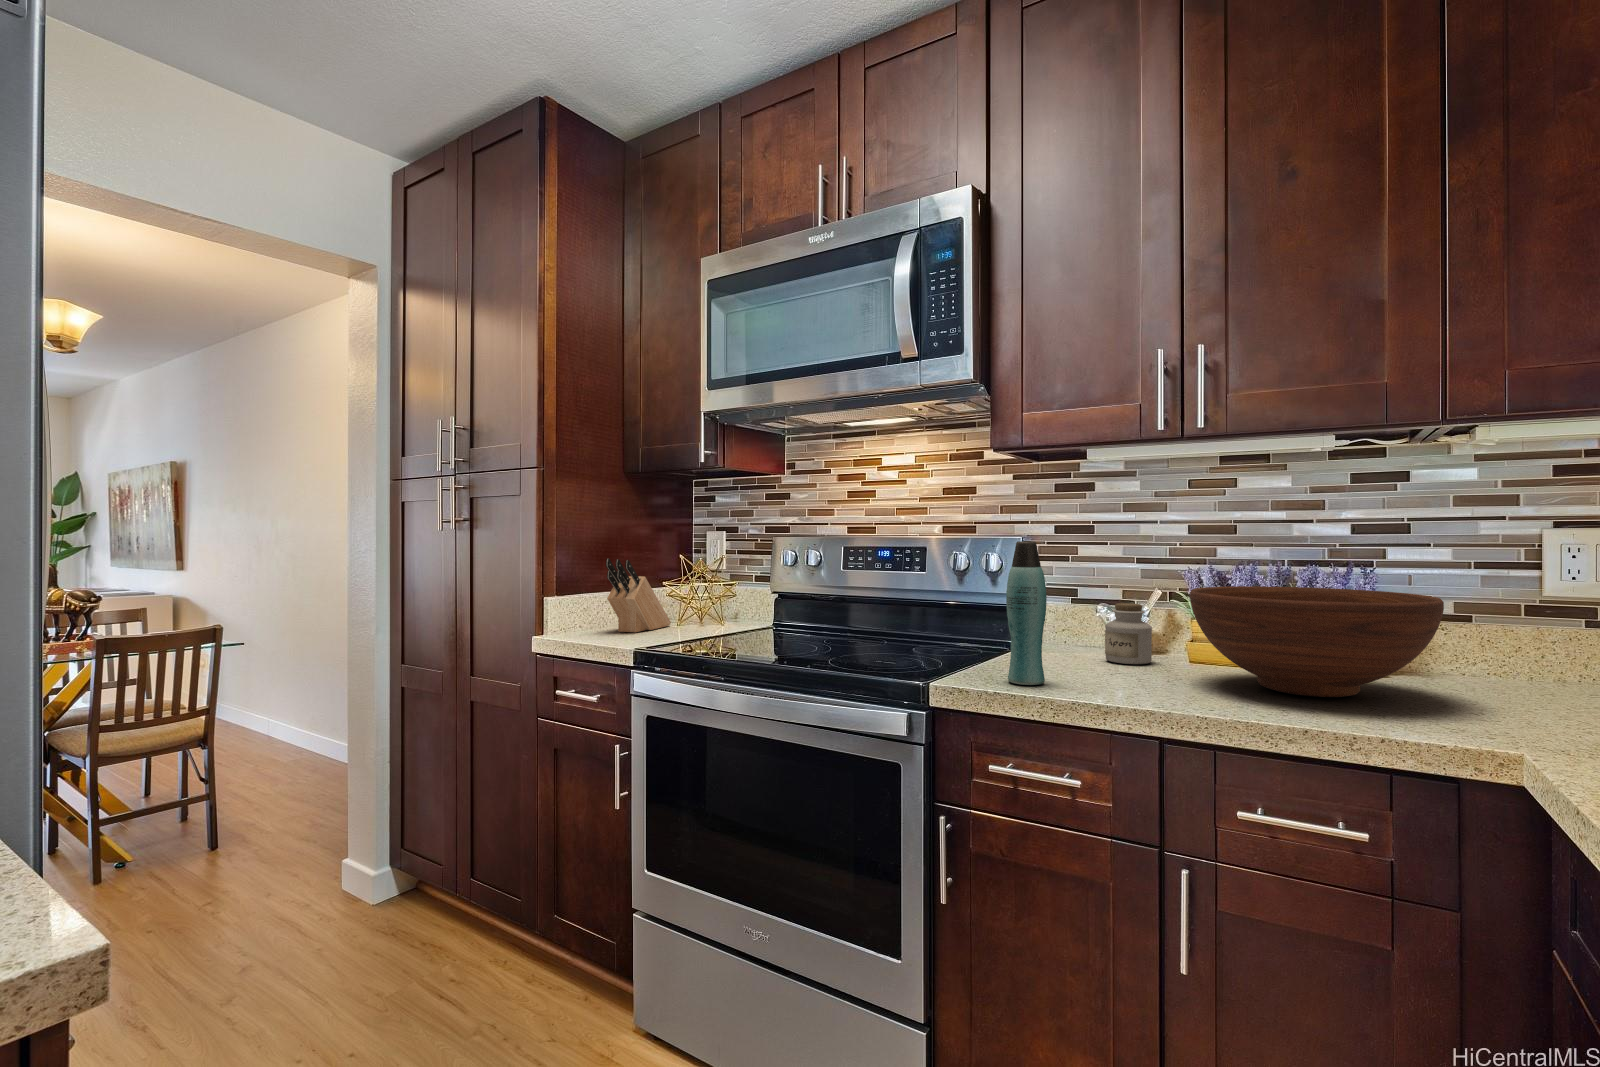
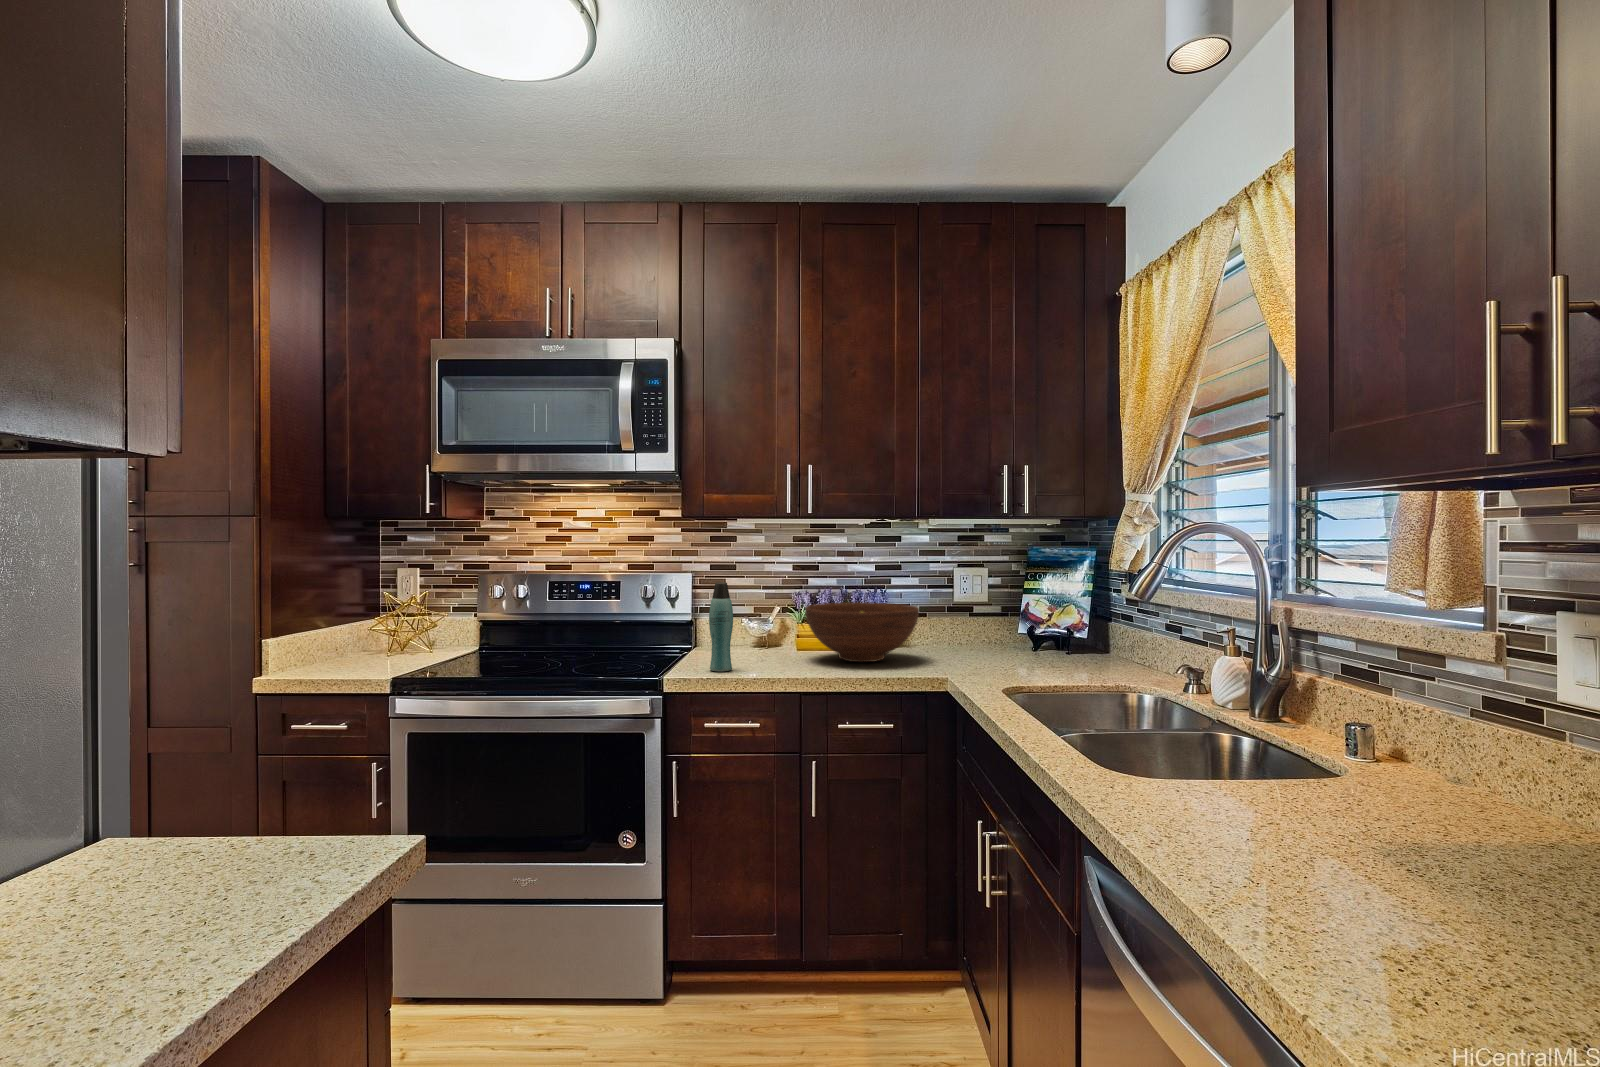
knife block: present [606,559,671,632] -> none [331,599,378,665]
jar: present [1105,603,1152,664] -> none [750,616,777,654]

